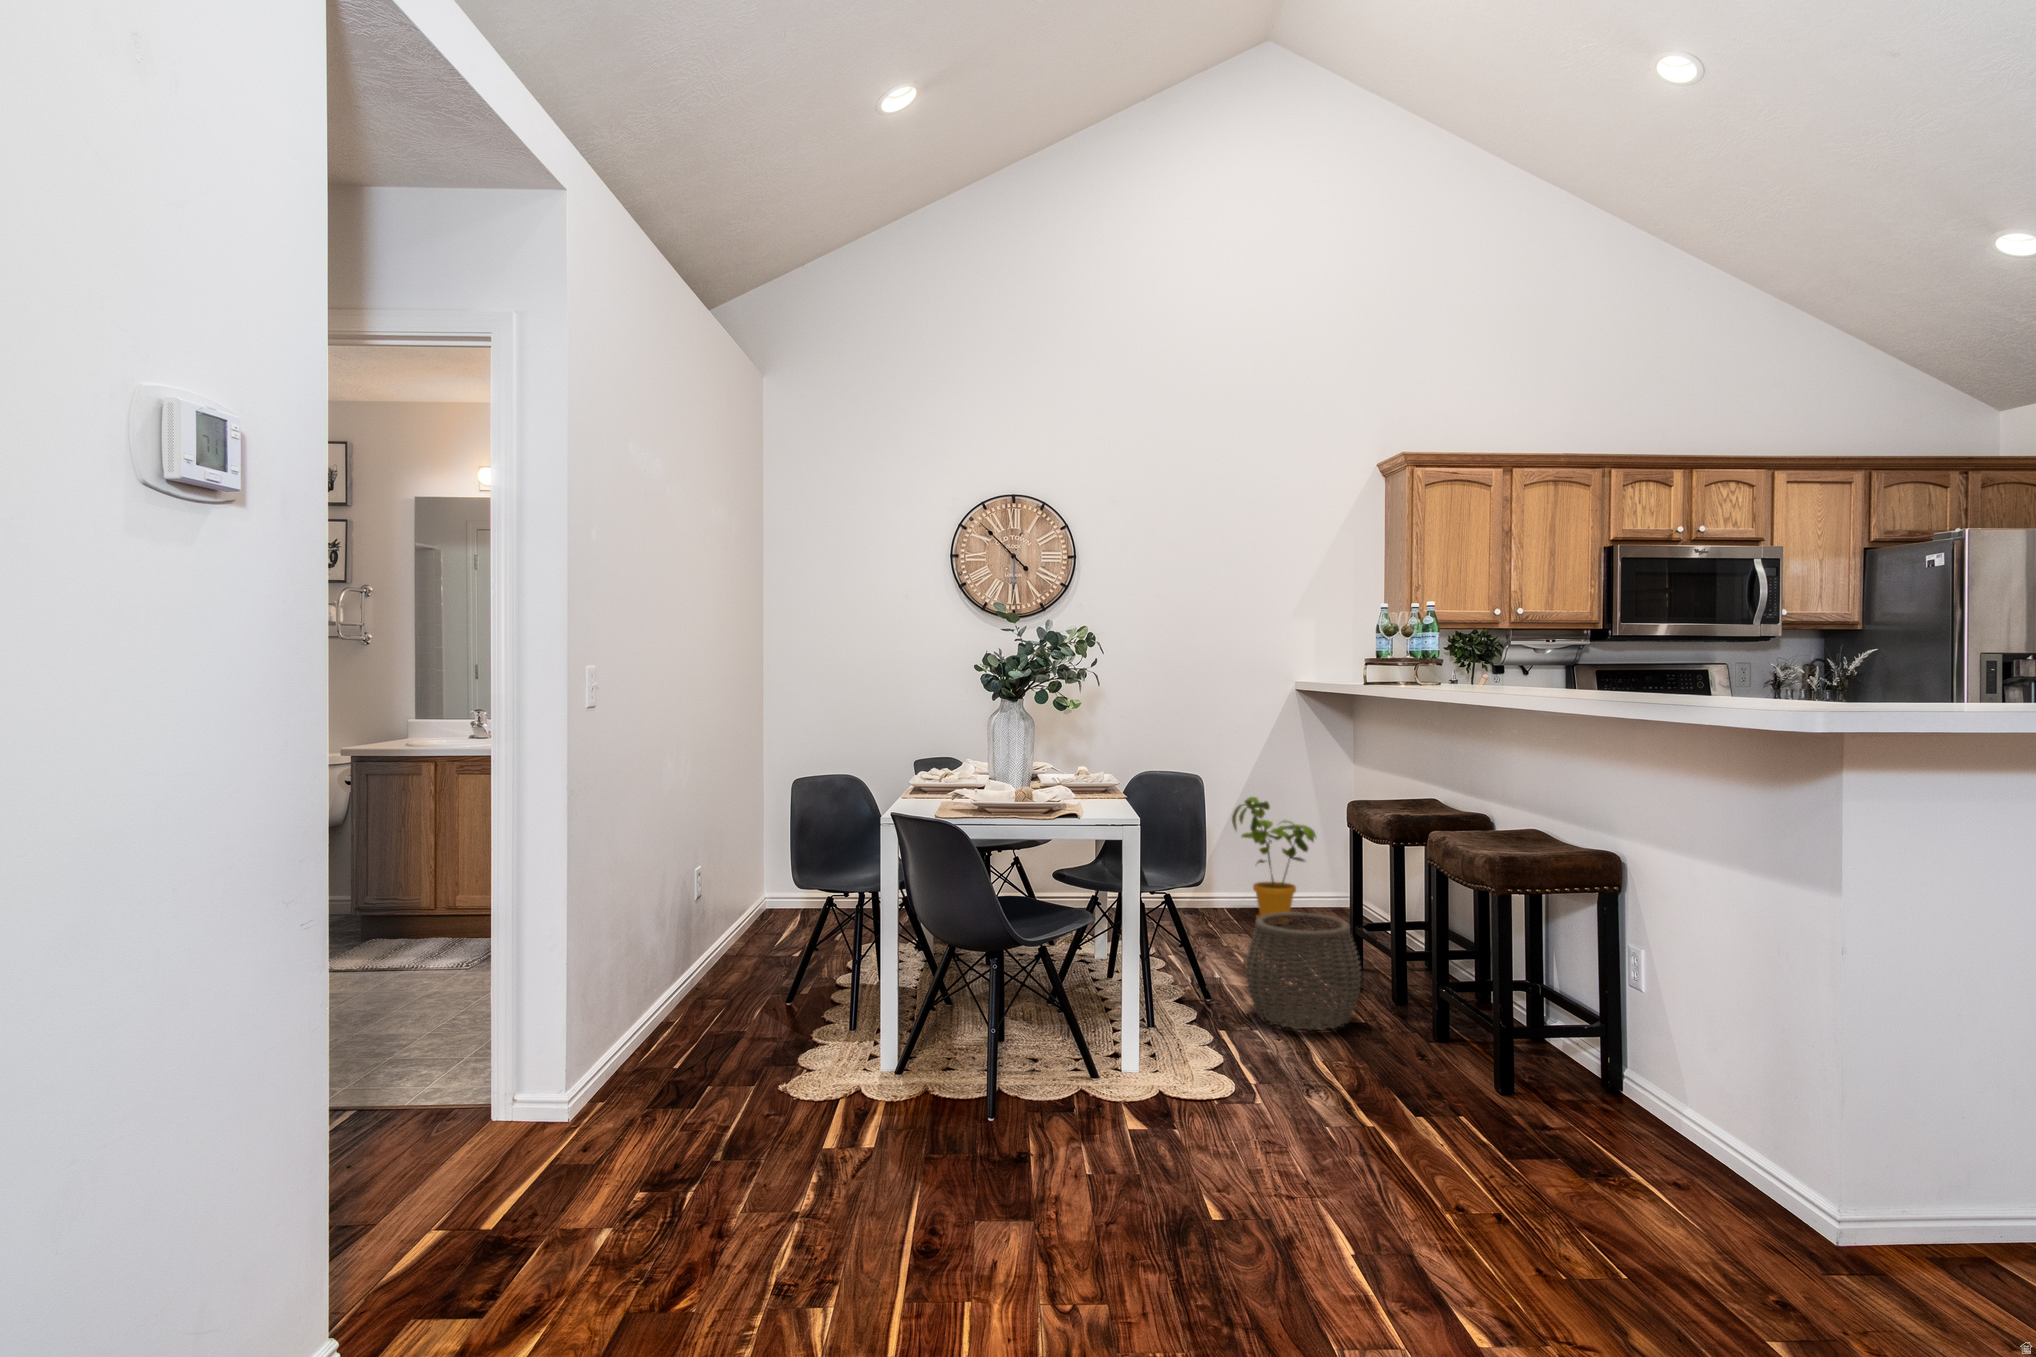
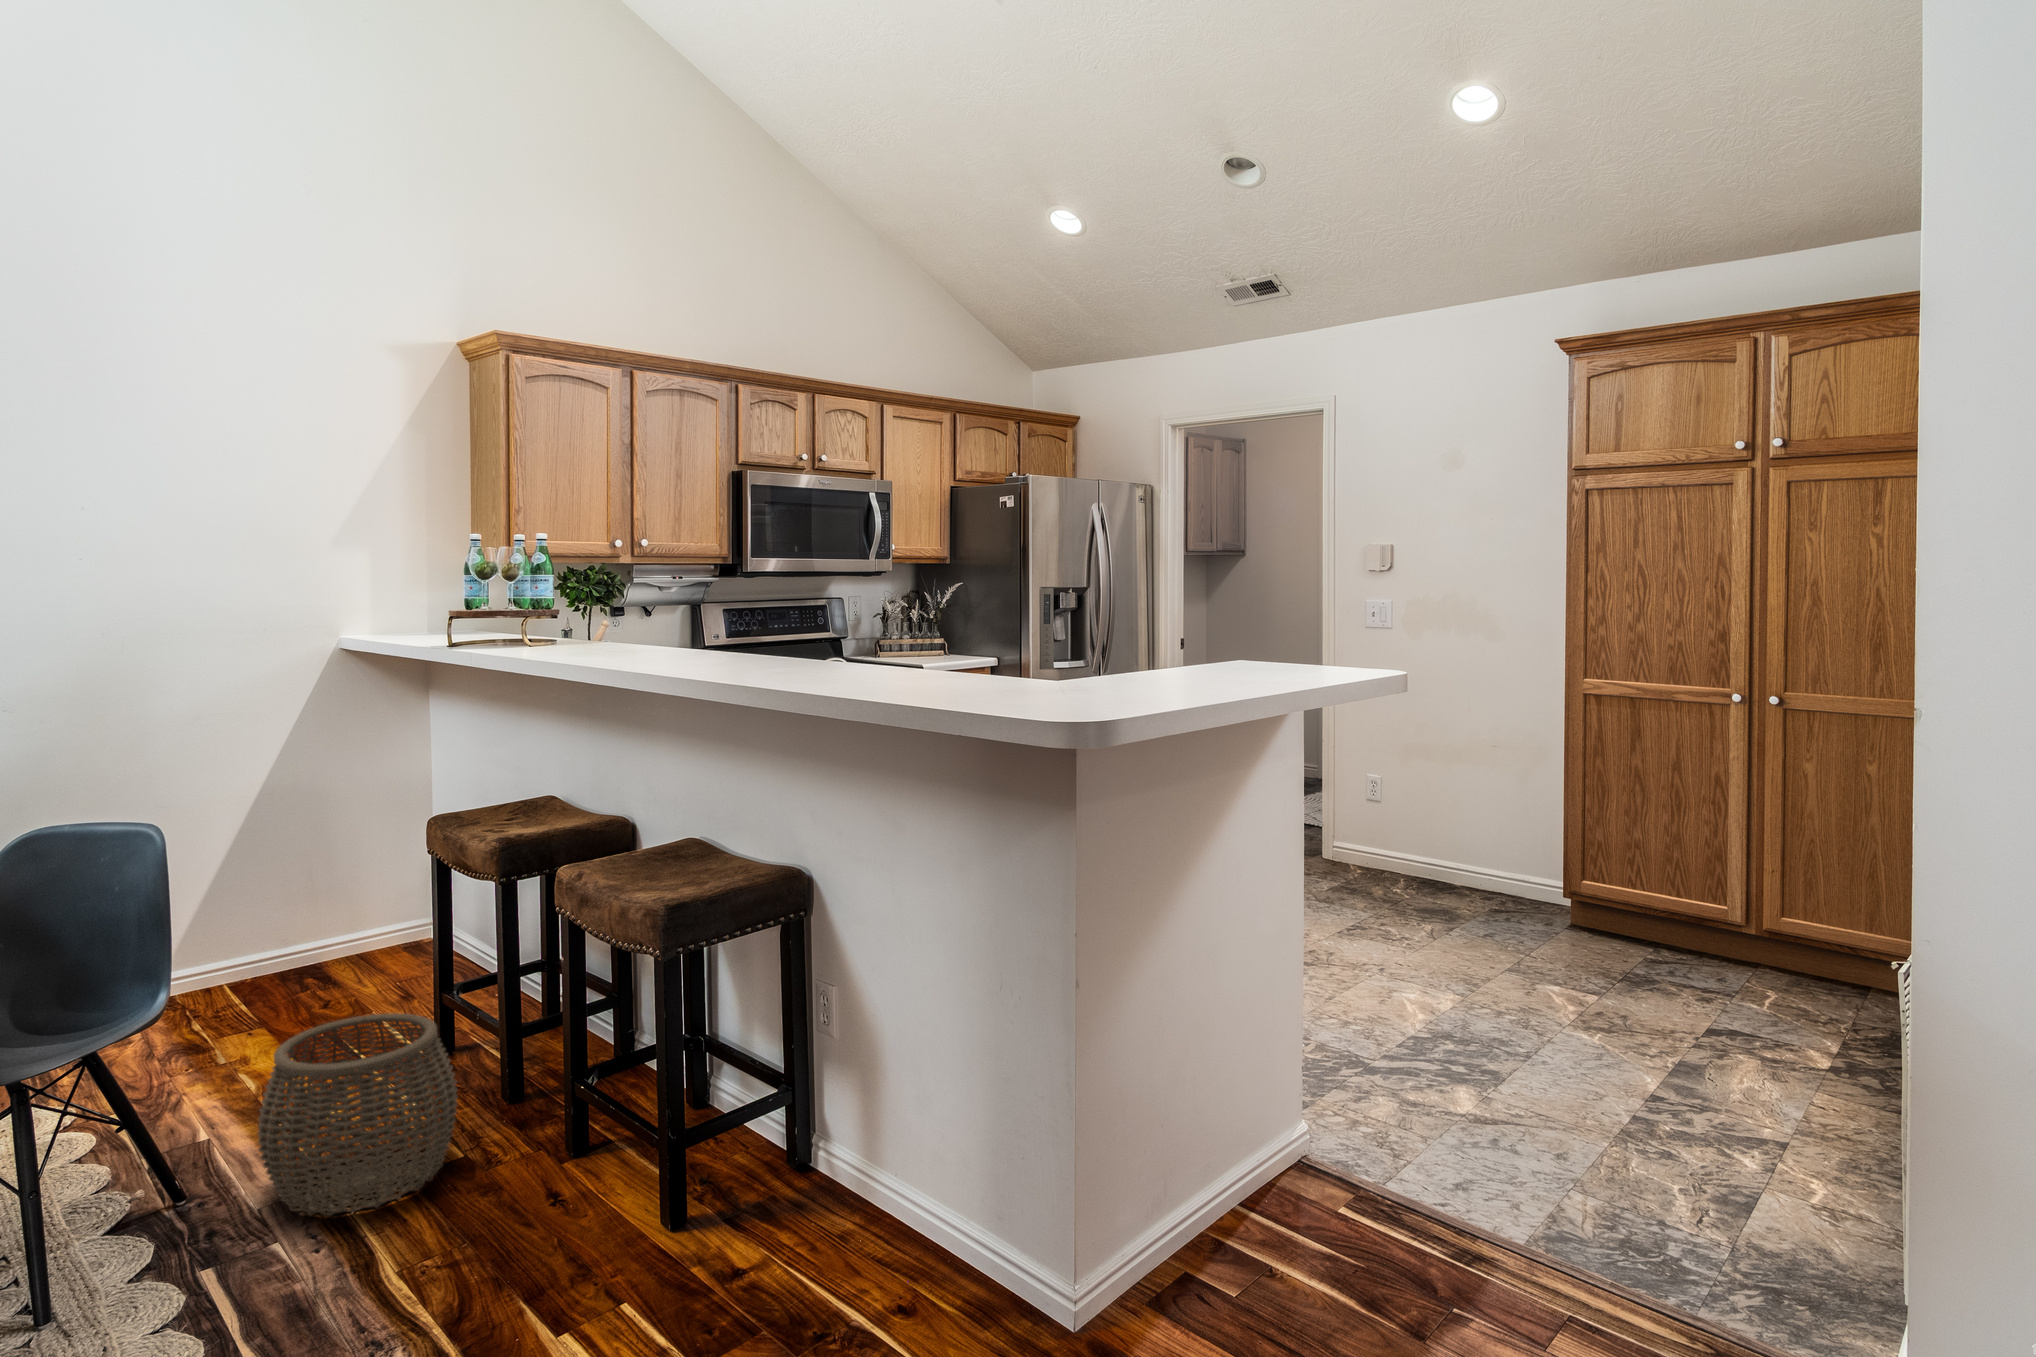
house plant: present [1232,797,1316,924] -> none [237,815,379,994]

